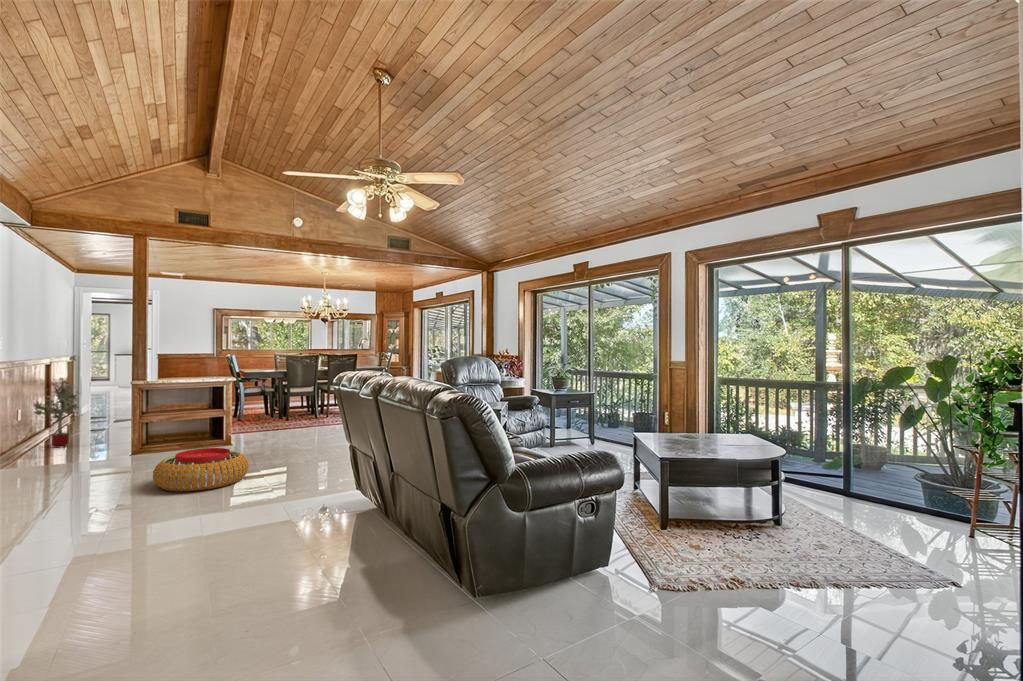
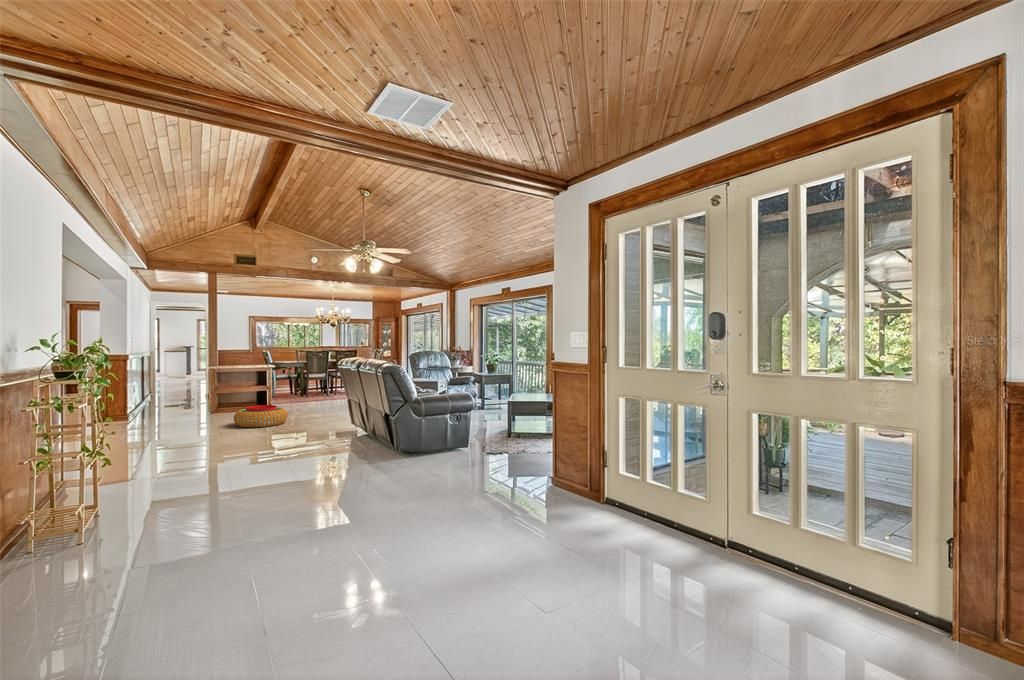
potted tree: present [34,378,80,448] -> none [143,365,173,411]

